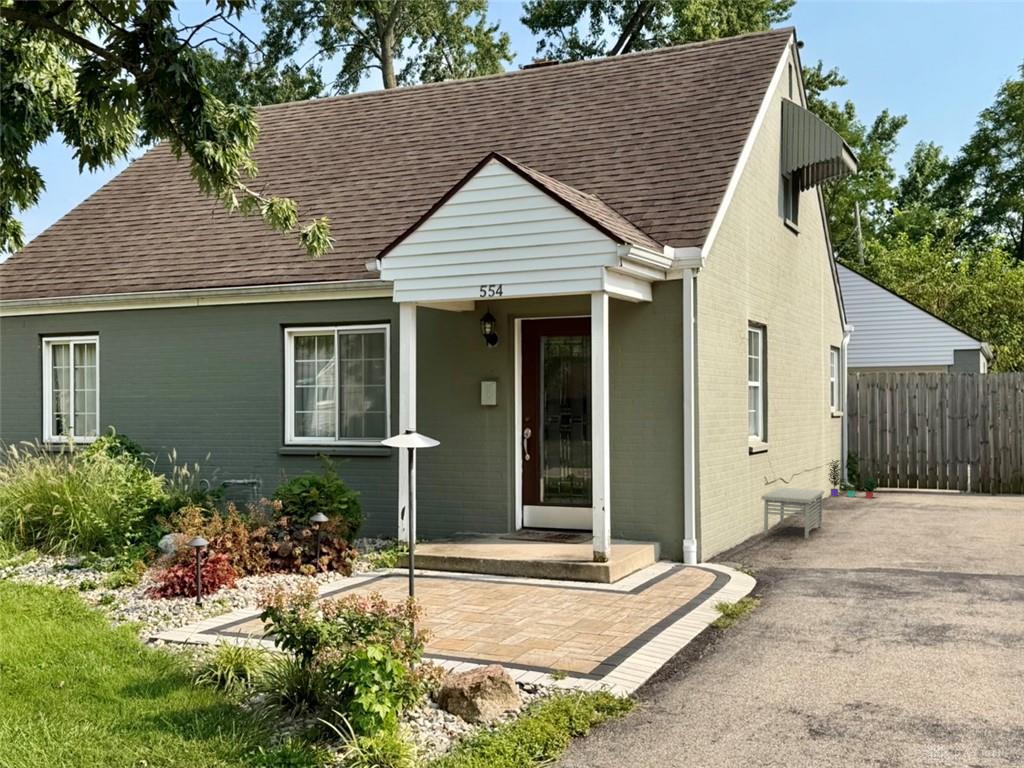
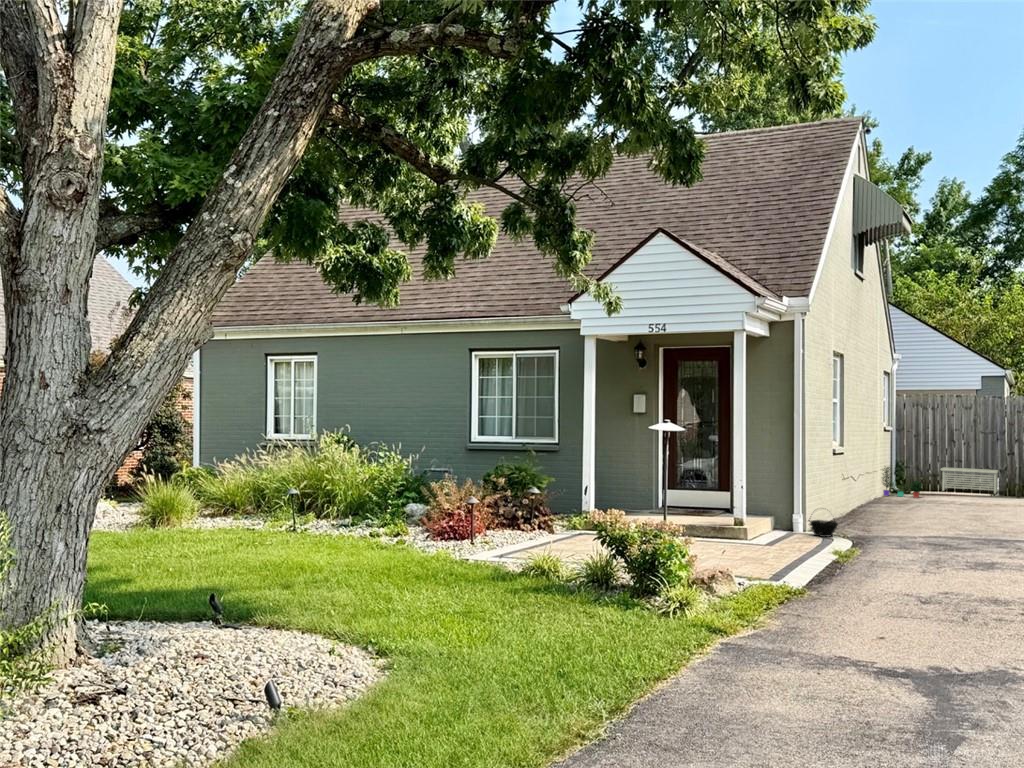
storage bench: present [761,488,824,539] -> present [941,467,998,494]
basket: none [698,536,740,577] -> present [808,520,838,537]

